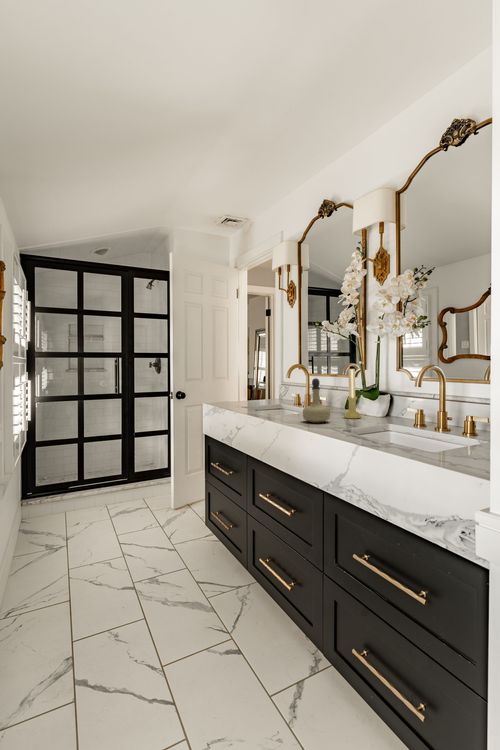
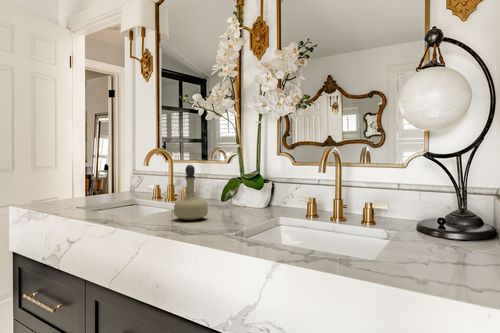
candle holder: present [344,369,361,419] -> none [220,151,240,212]

